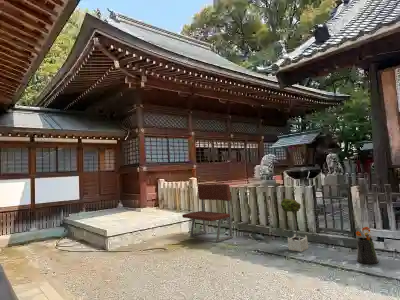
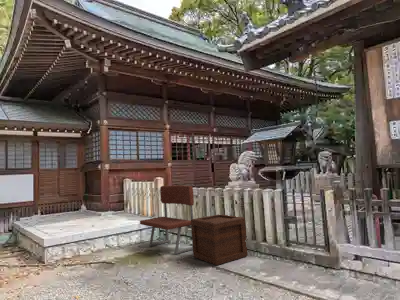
potted tree: present [281,198,308,252] -> none [245,204,277,270]
wooden crate: none [232,208,281,249] -> present [191,214,248,265]
watering can: present [356,227,379,264] -> none [326,242,354,289]

